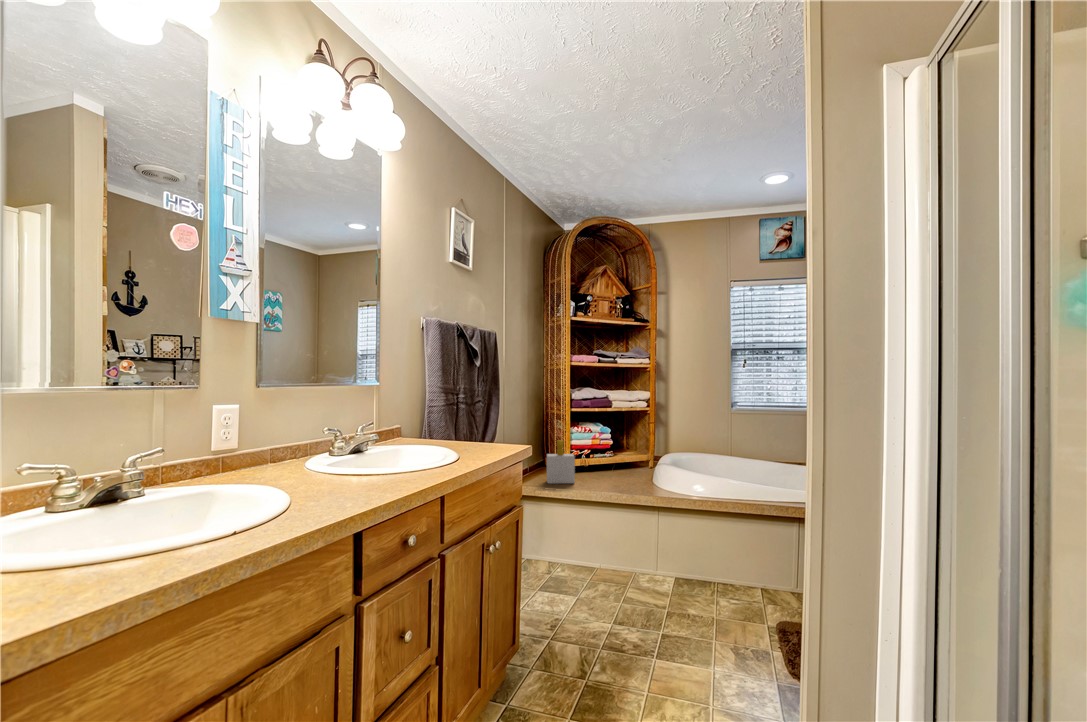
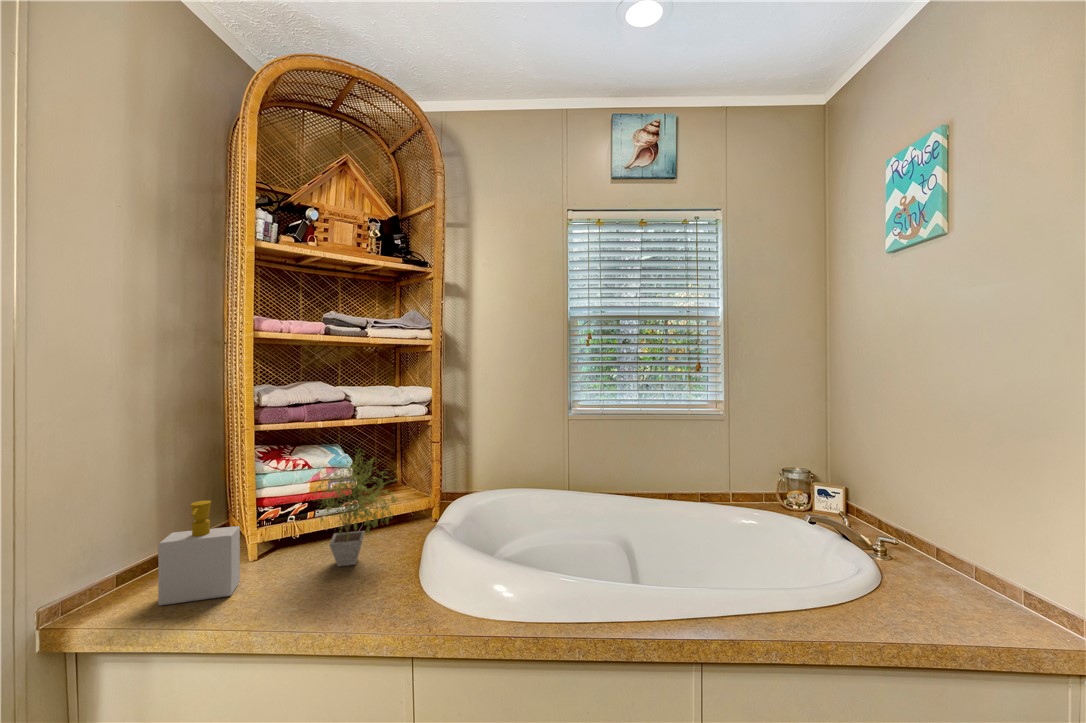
potted plant: none [596,421,644,480] -> present [314,454,397,566]

